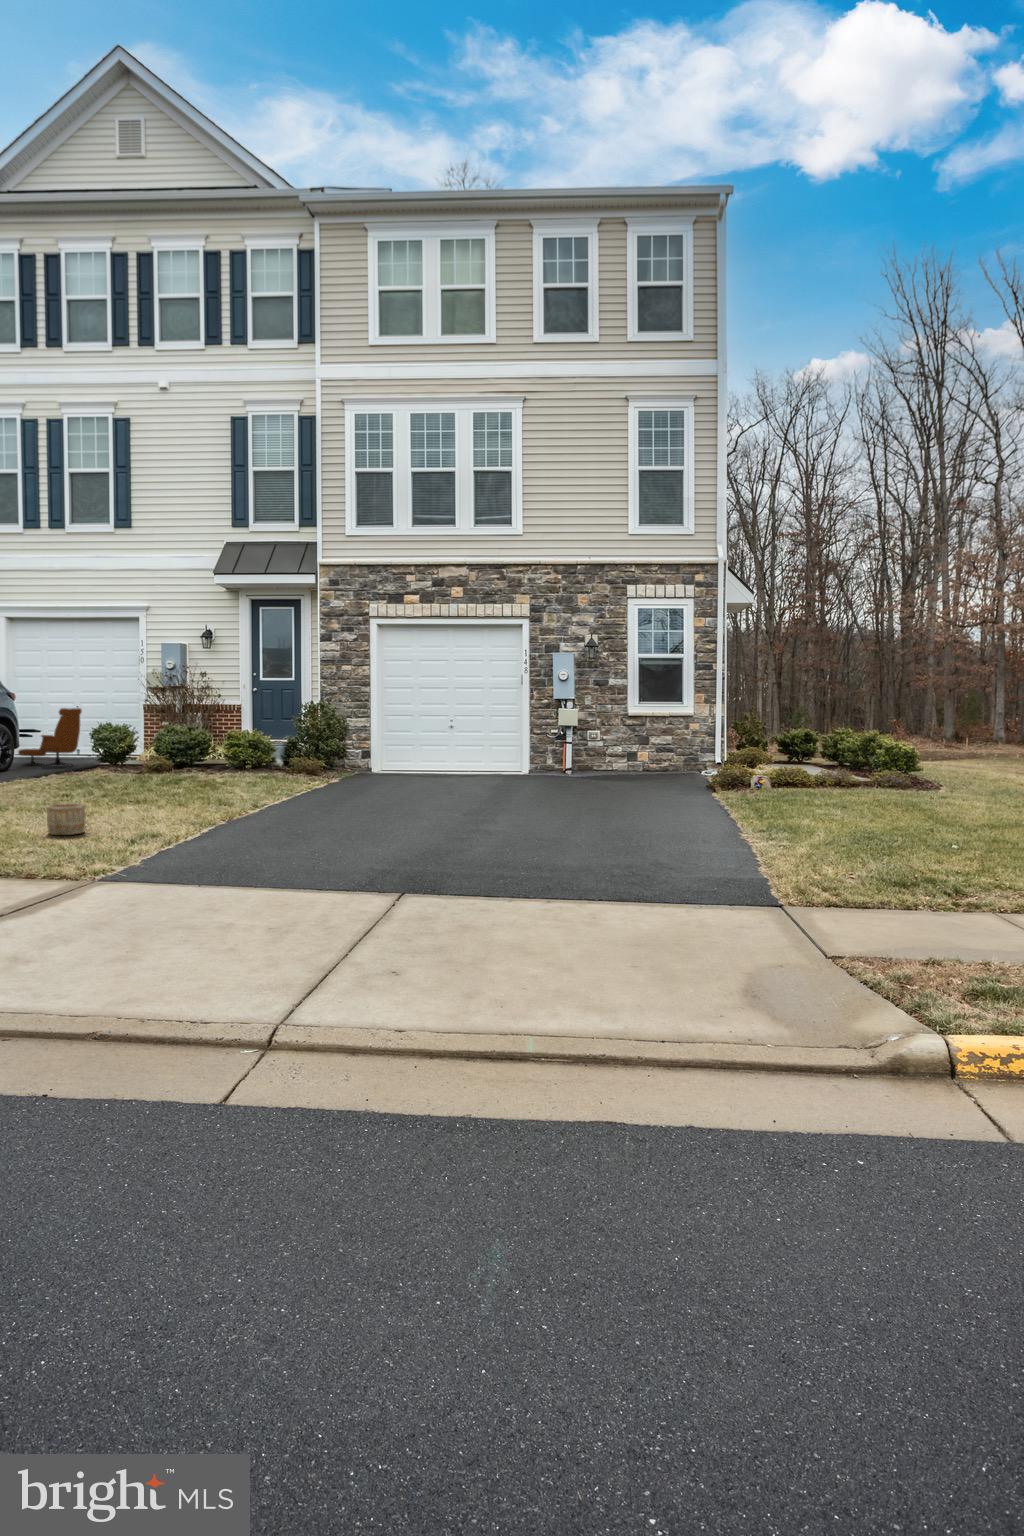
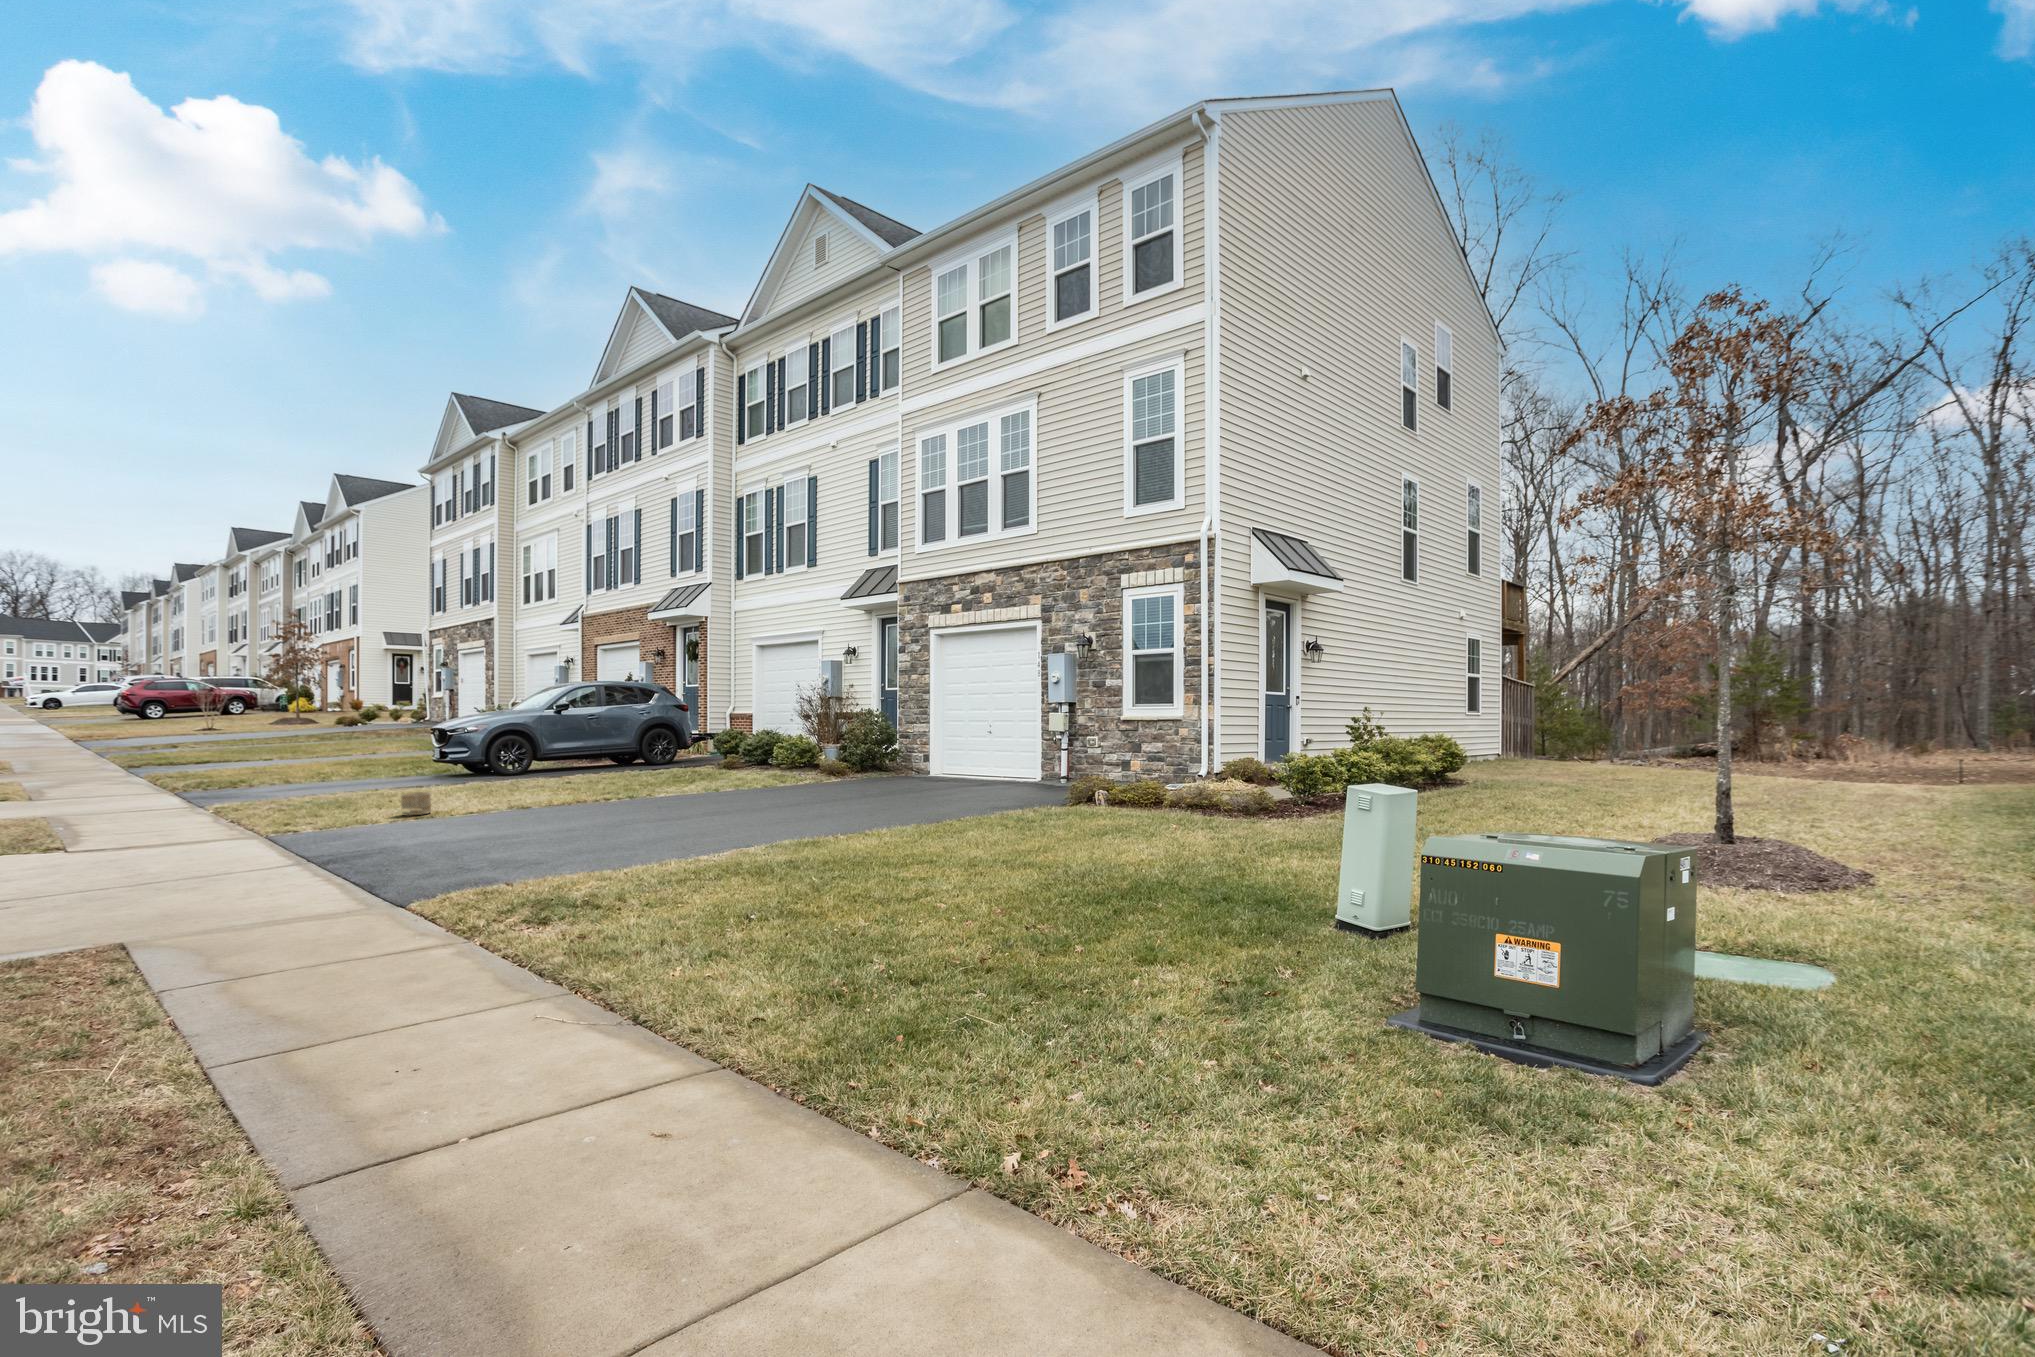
lounge chair: present [18,708,82,766] -> none [702,715,732,763]

